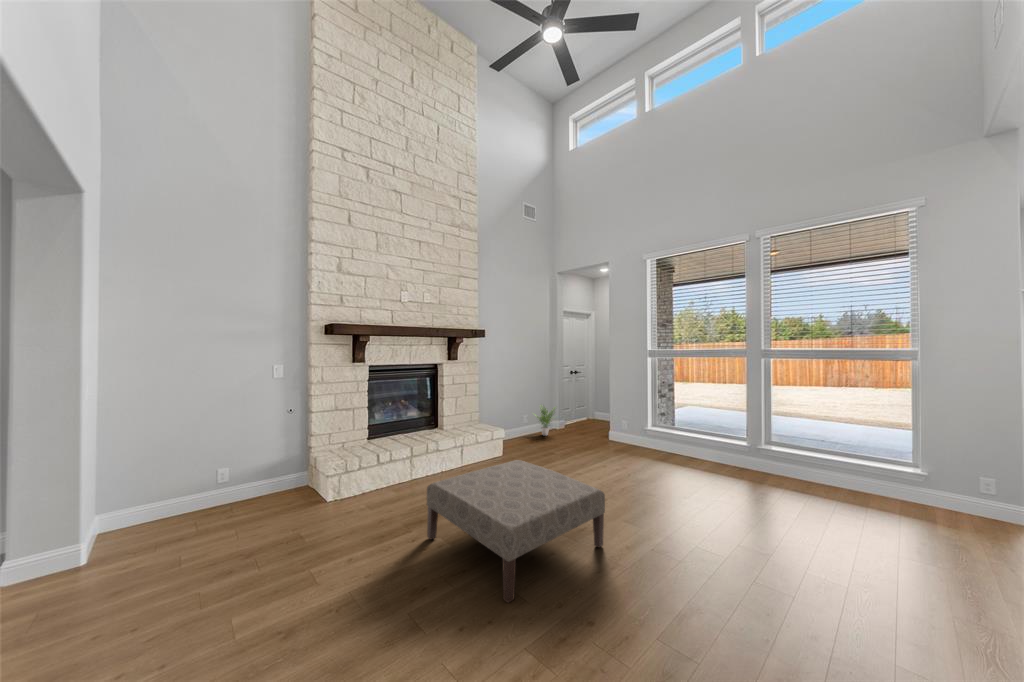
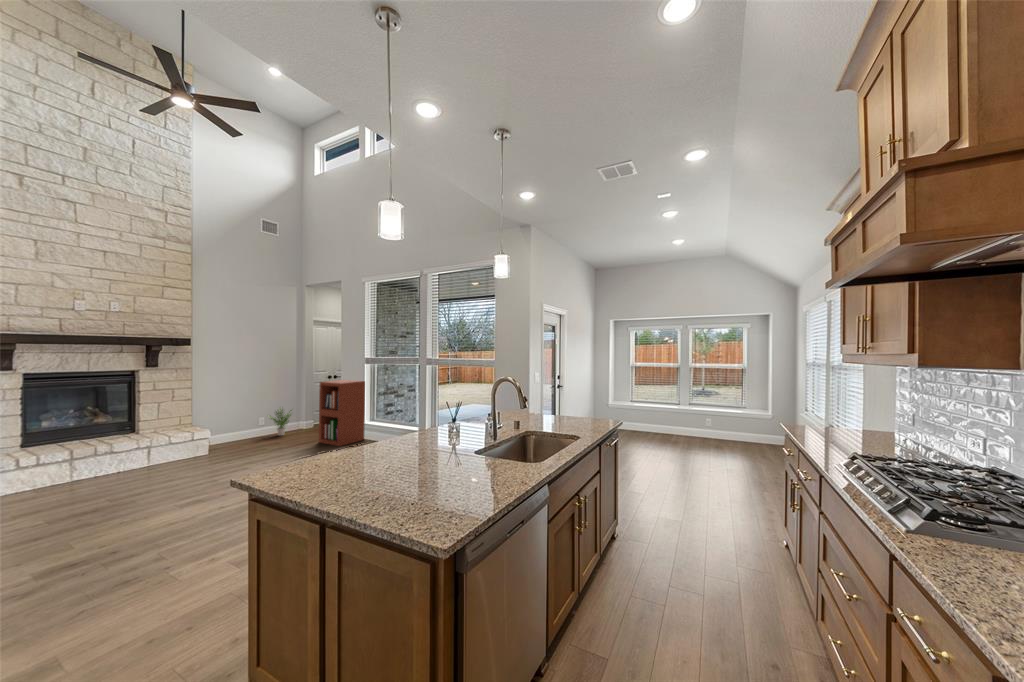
bookshelf: none [600,378,649,457] -> present [319,380,365,446]
ottoman: present [427,460,605,603] -> none [24,451,206,552]

